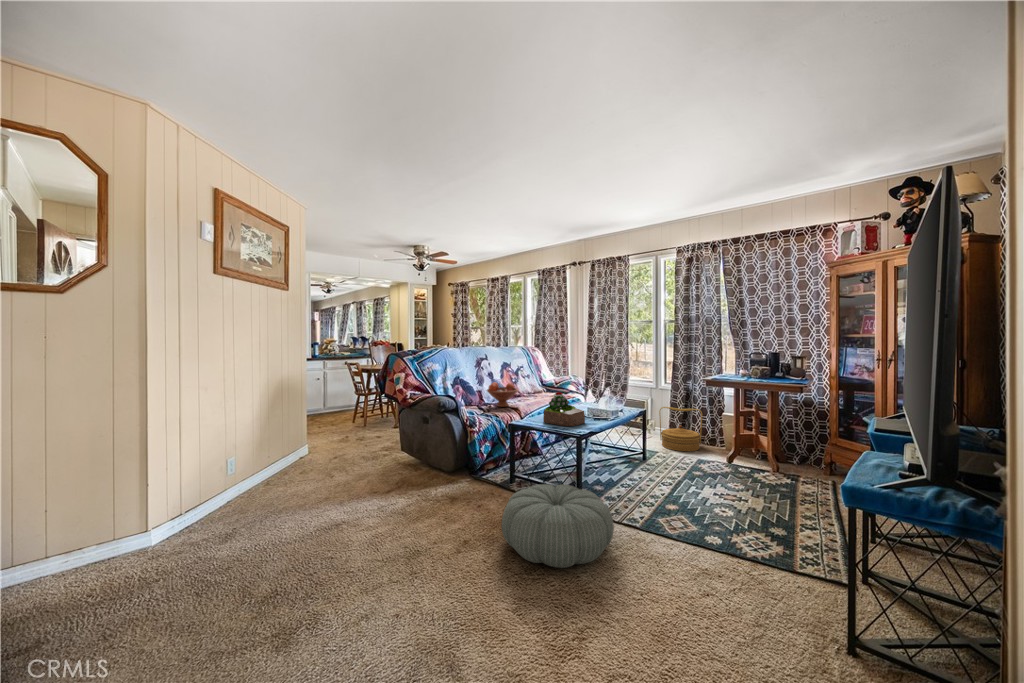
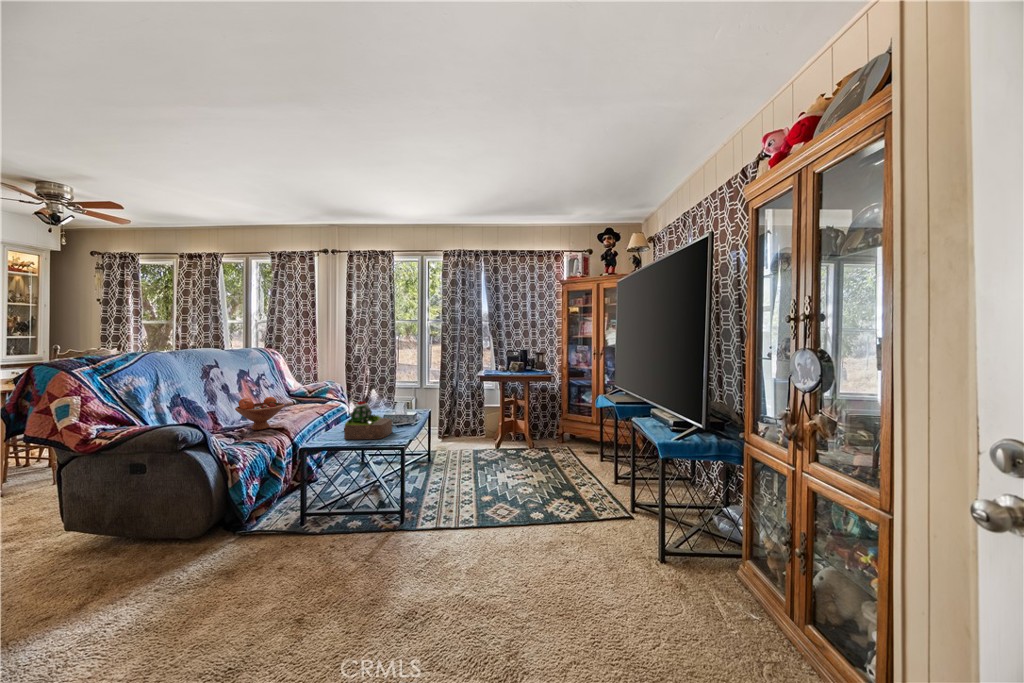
woven basket: present [659,407,702,451] -> none [433,404,471,446]
pouf: present [502,484,614,568] -> none [345,503,475,604]

